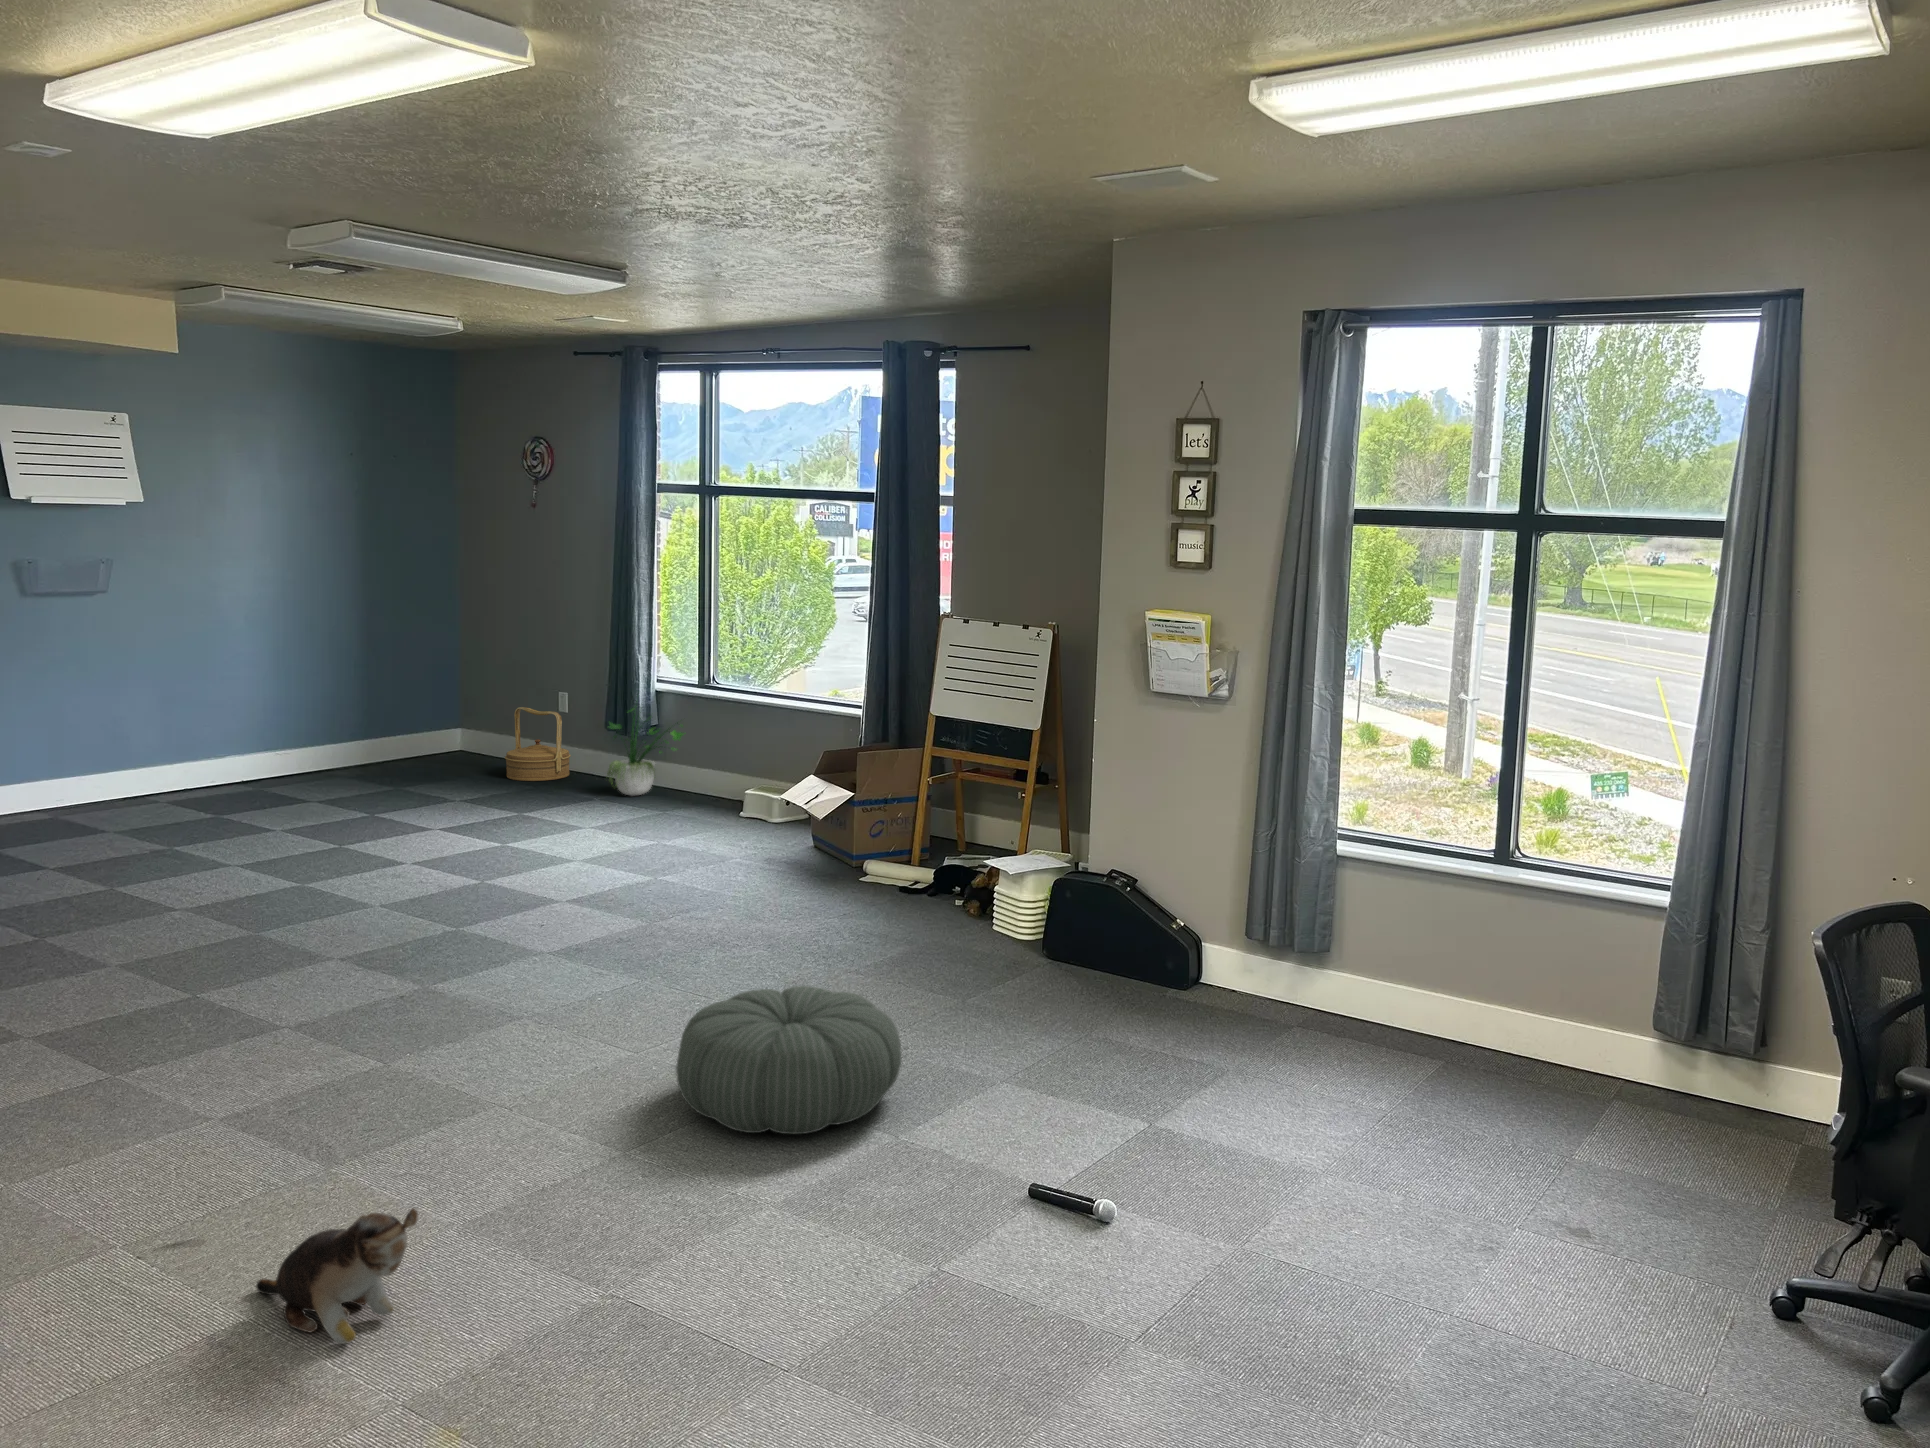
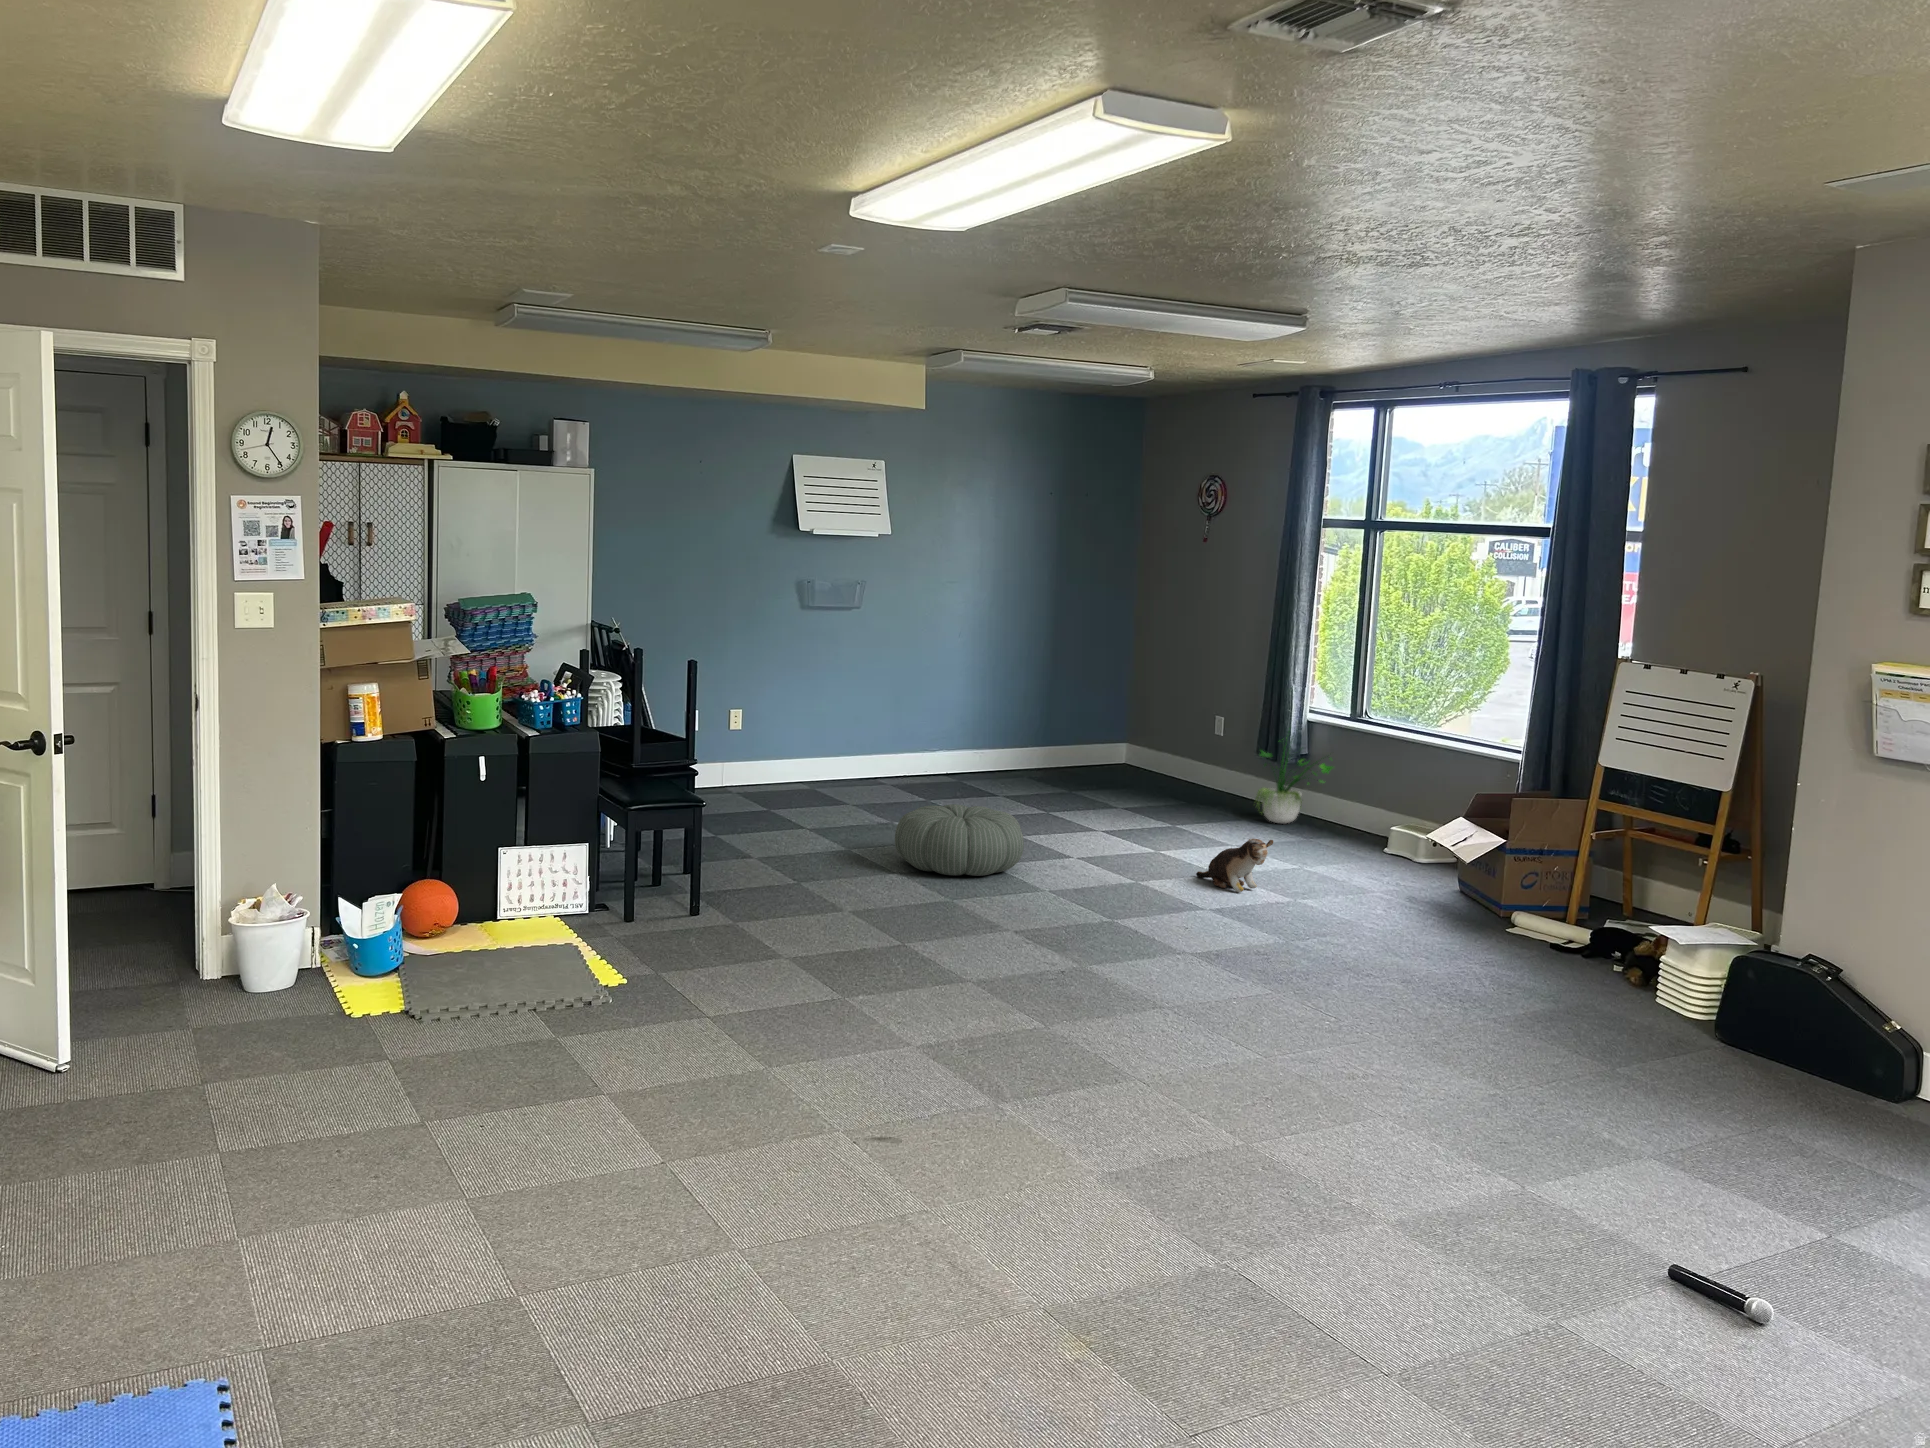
woven basket: present [505,707,571,781] -> none [1162,730,1222,801]
pouf: present [676,986,902,1134] -> present [895,804,1024,876]
plush toy: present [256,1209,418,1344] -> present [1196,839,1273,892]

